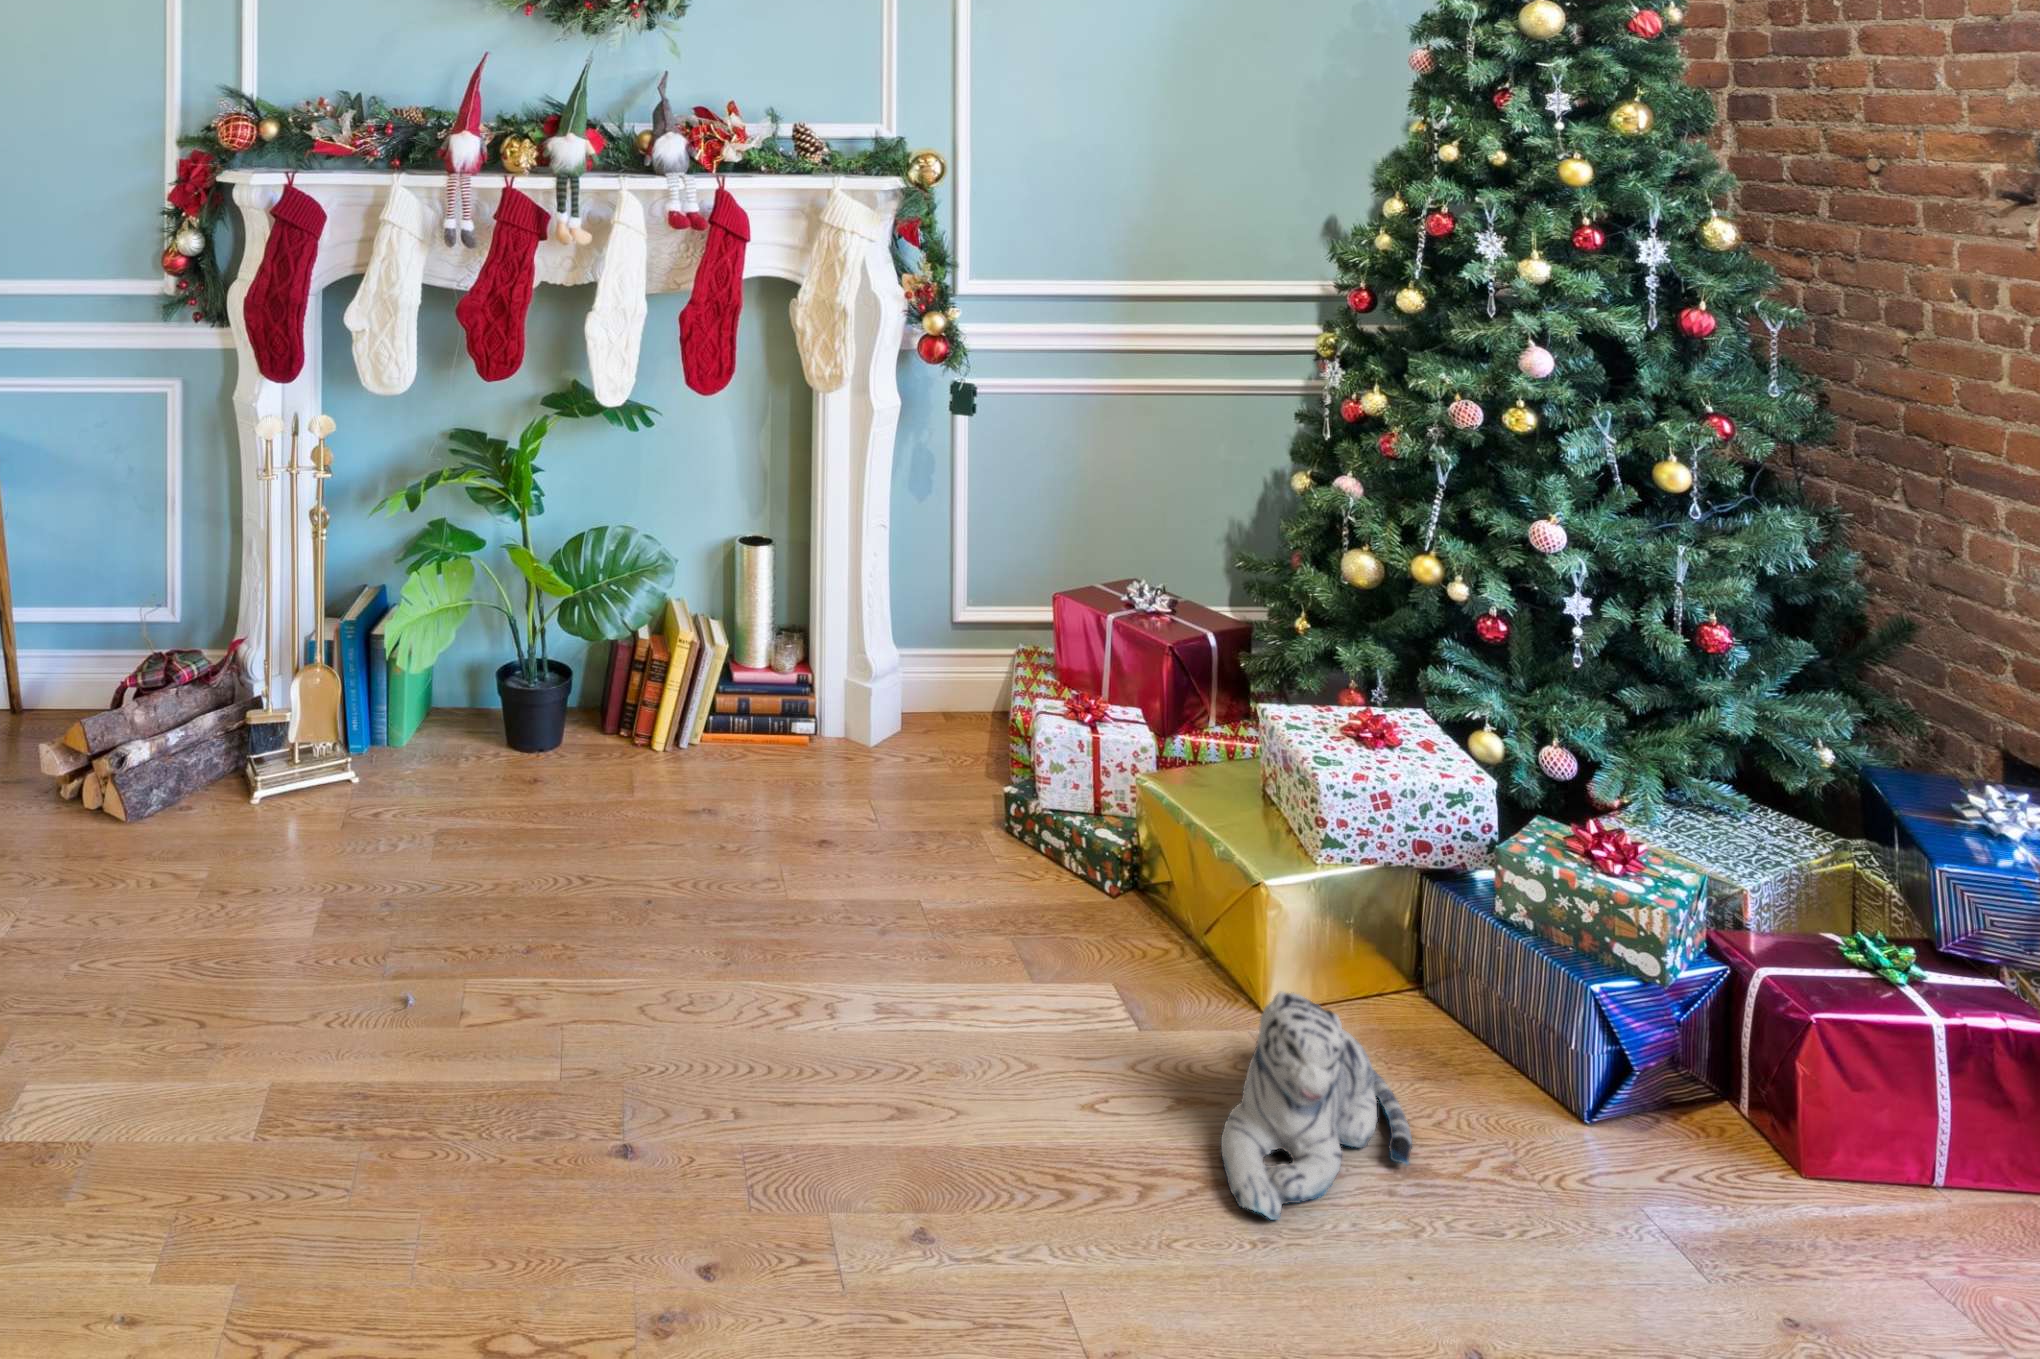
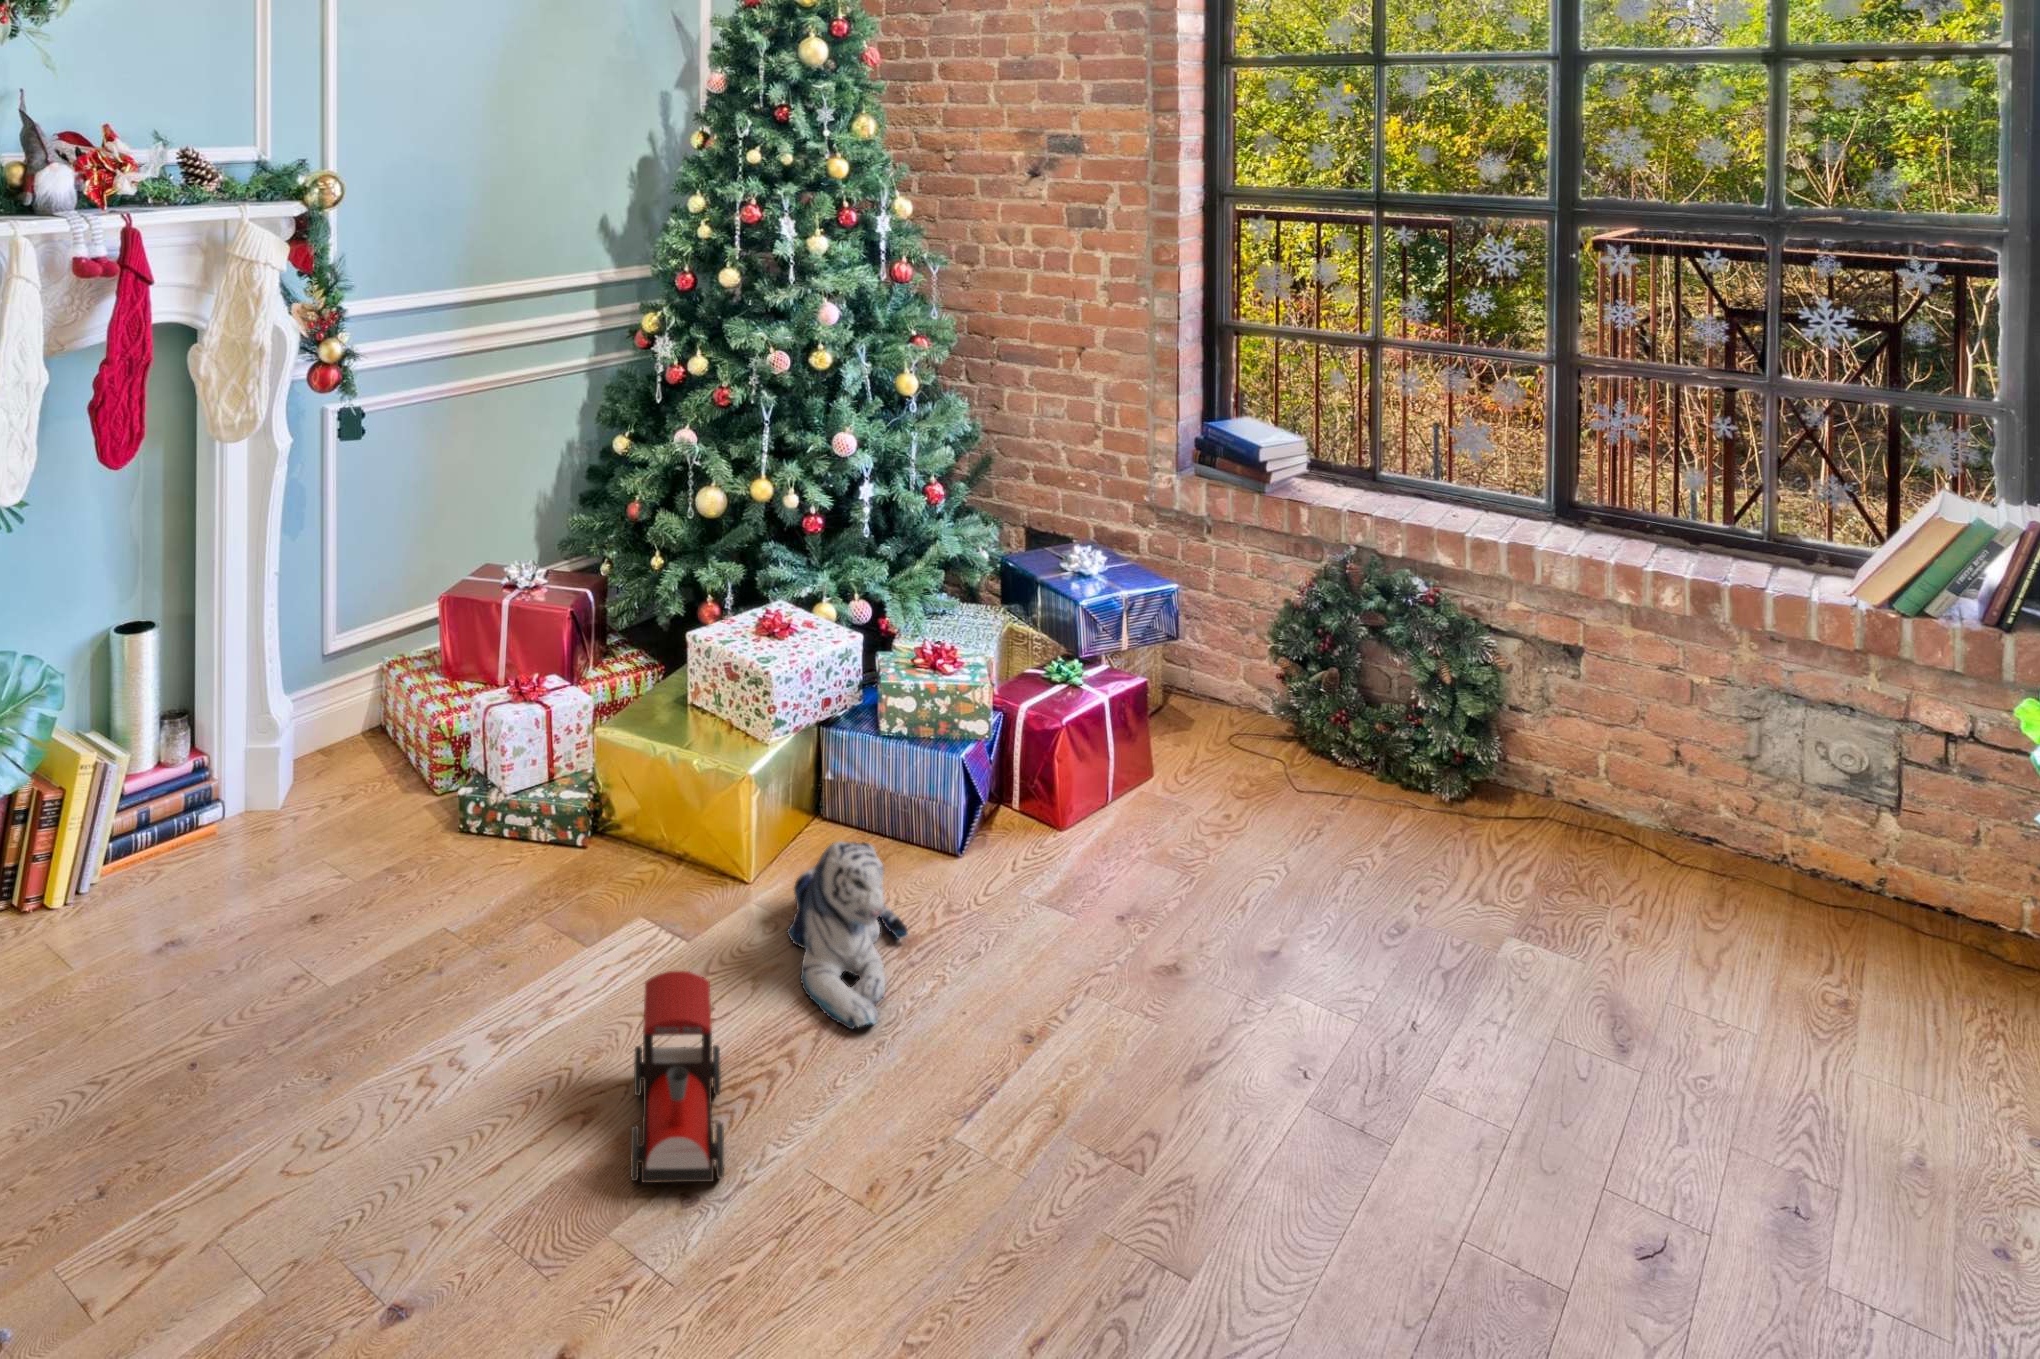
toy train: none [880,1011,1050,1236] -> present [630,971,724,1183]

